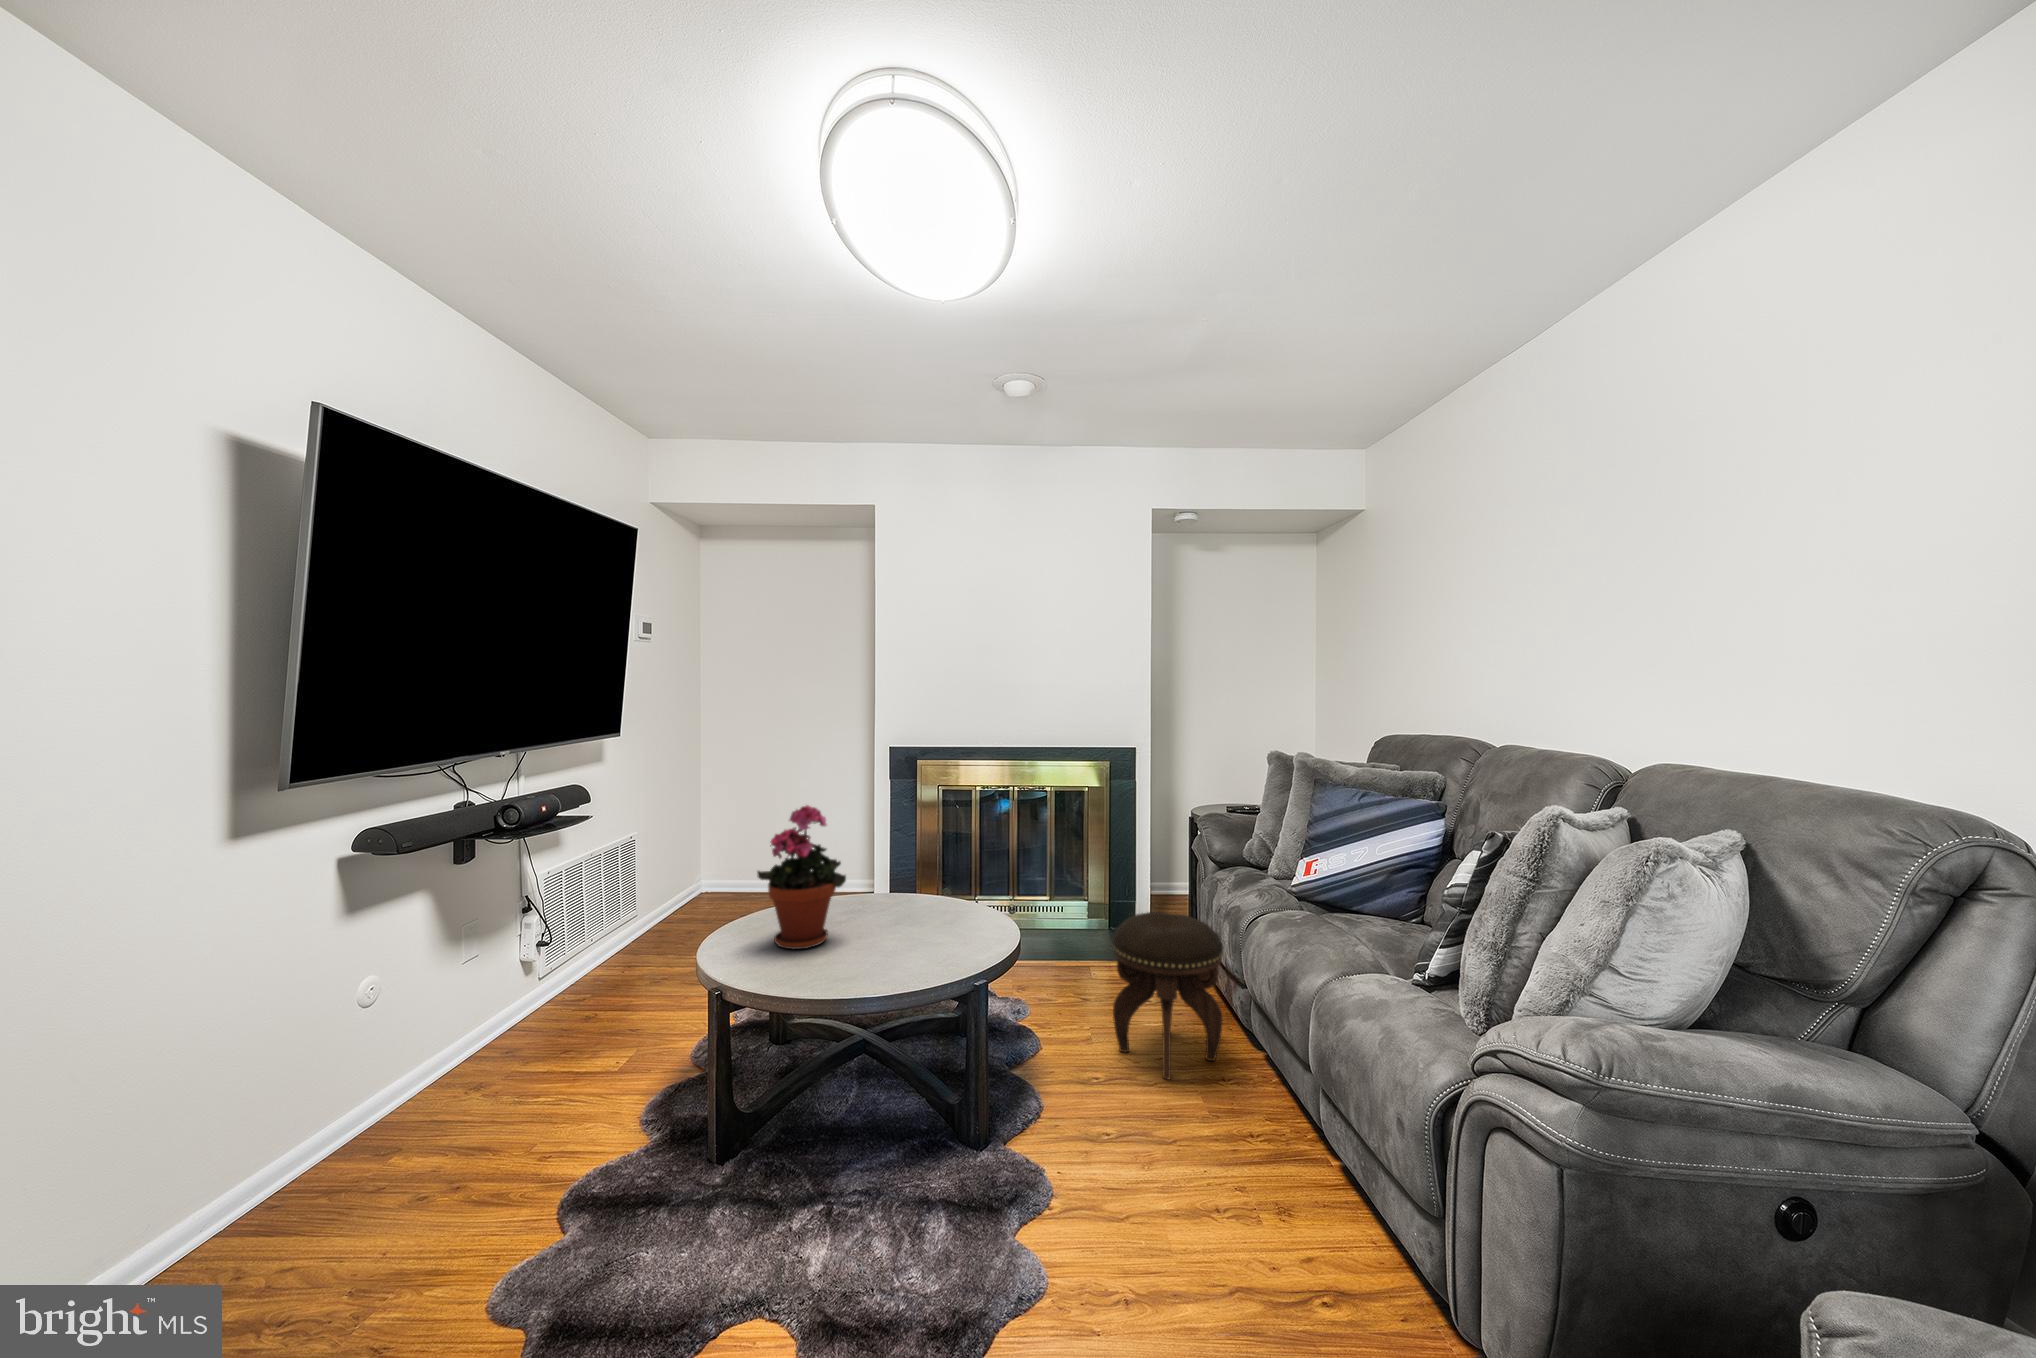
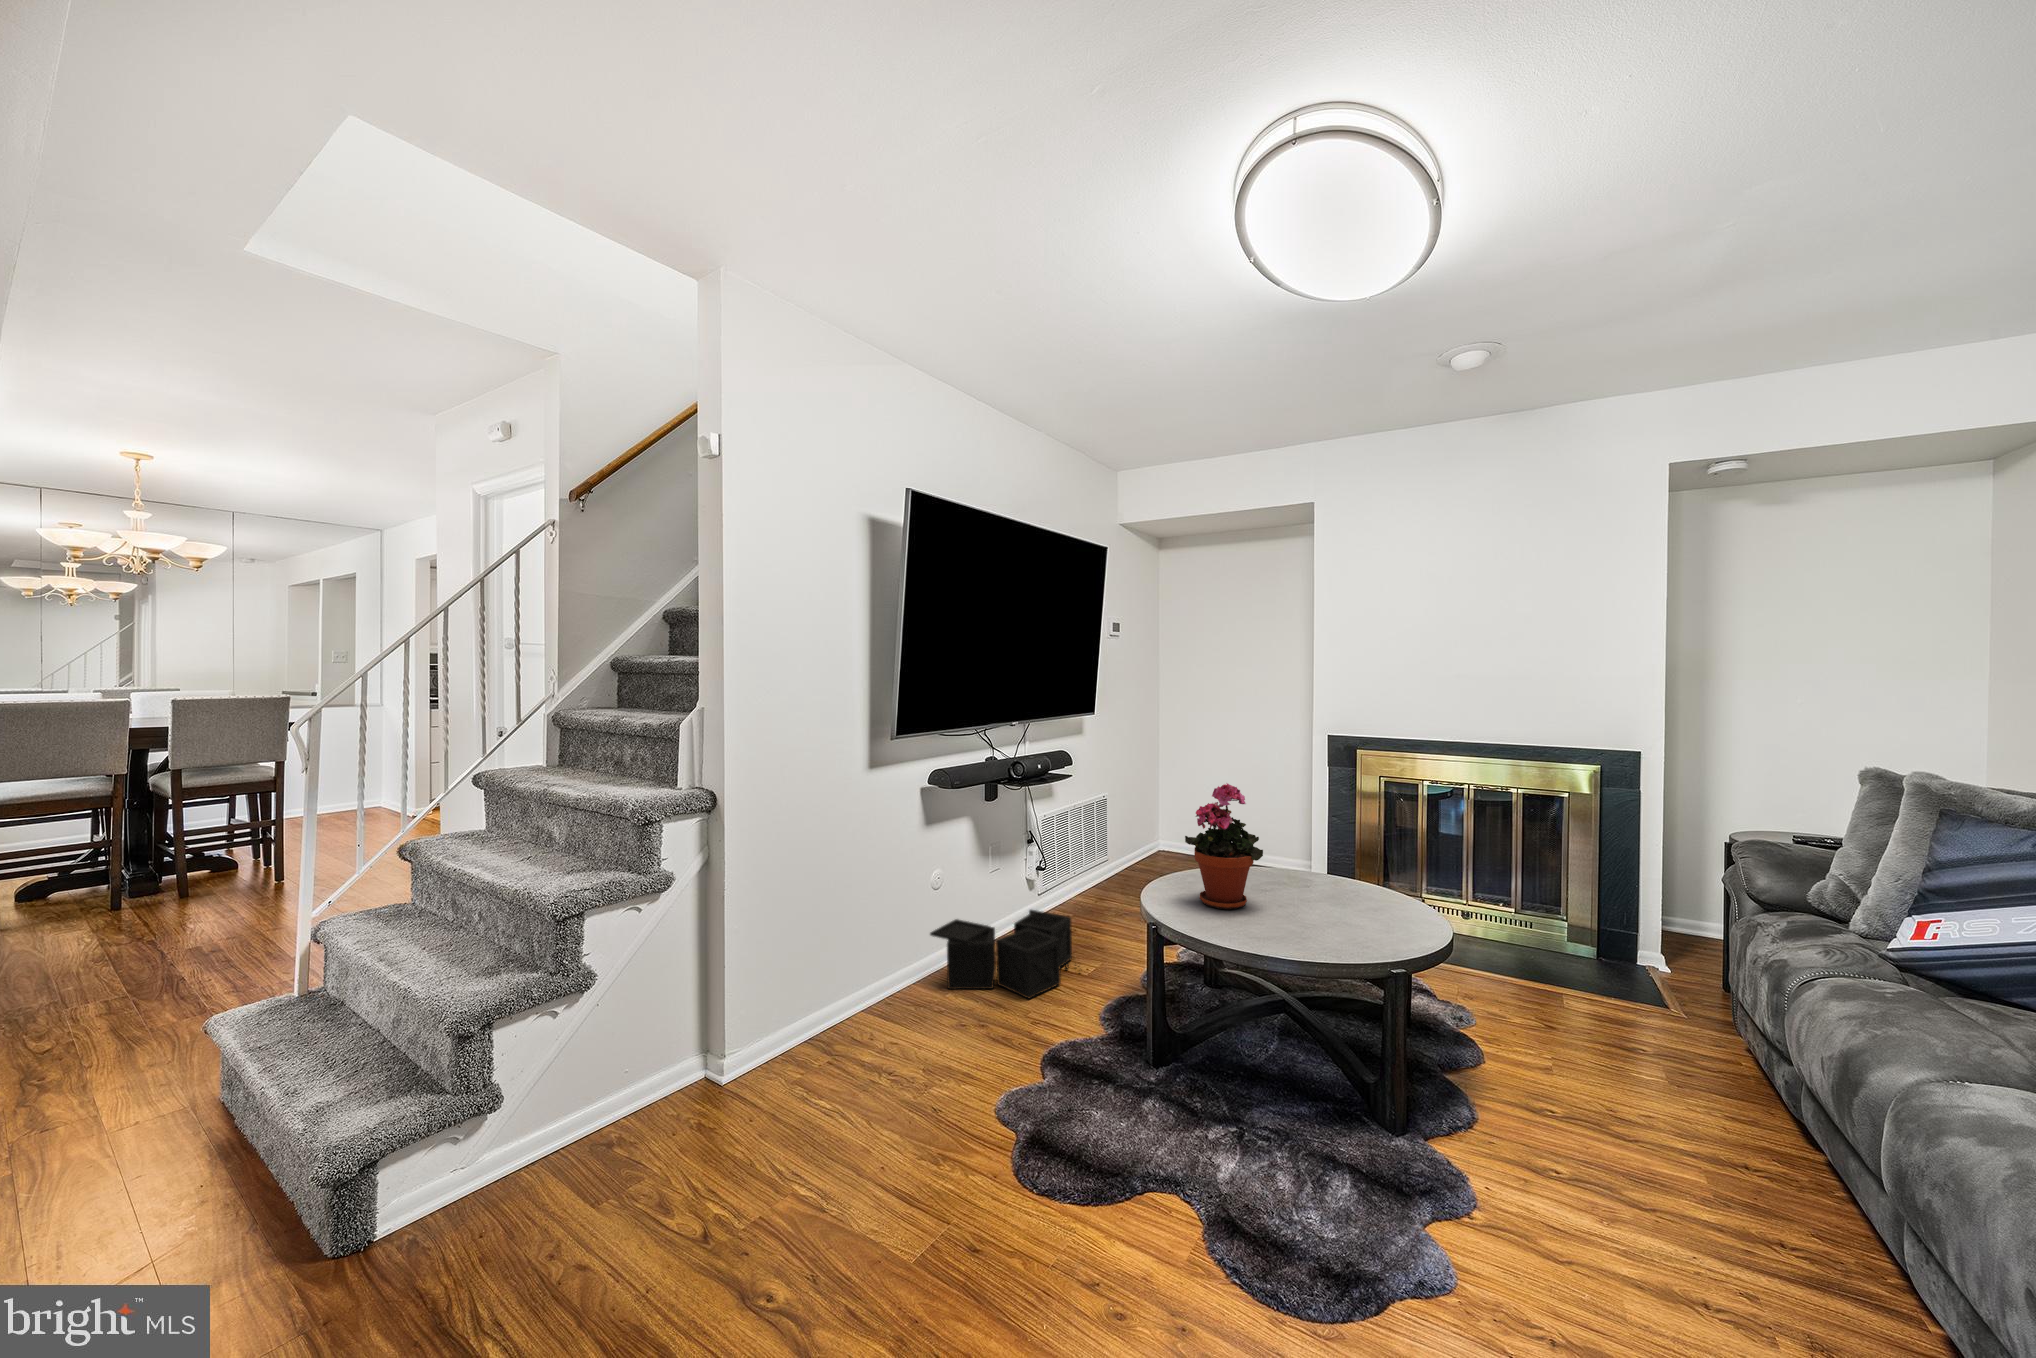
footstool: present [1112,912,1223,1079] -> none [1576,944,1750,1143]
storage bin: none [356,997,614,1148] -> present [930,910,1072,998]

